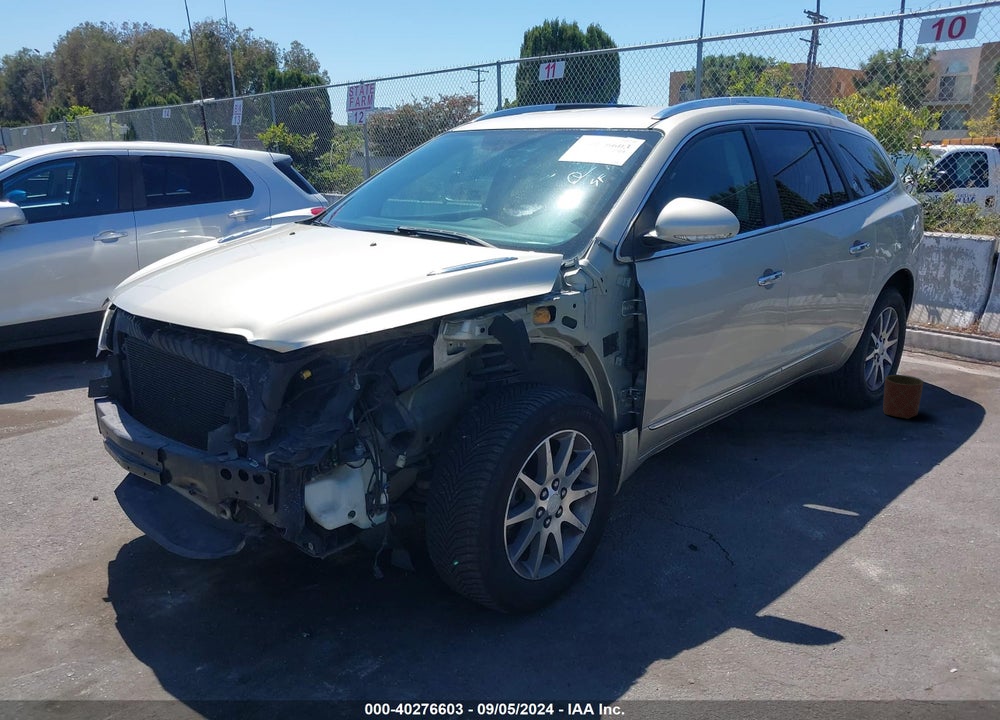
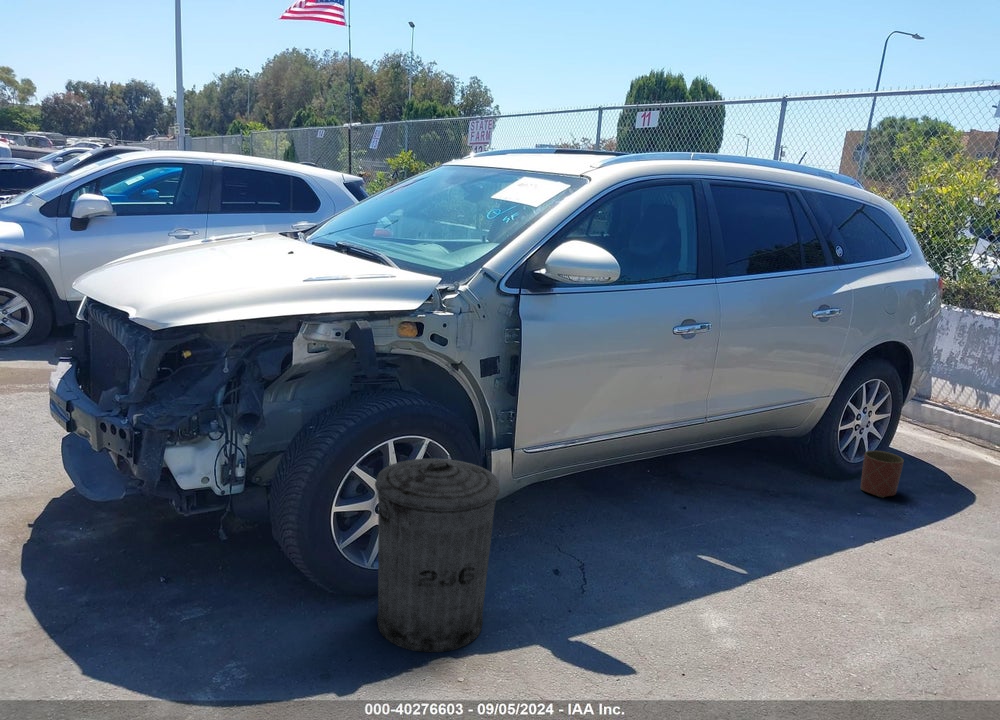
trash can: none [551,449,686,657] -> present [375,458,500,652]

